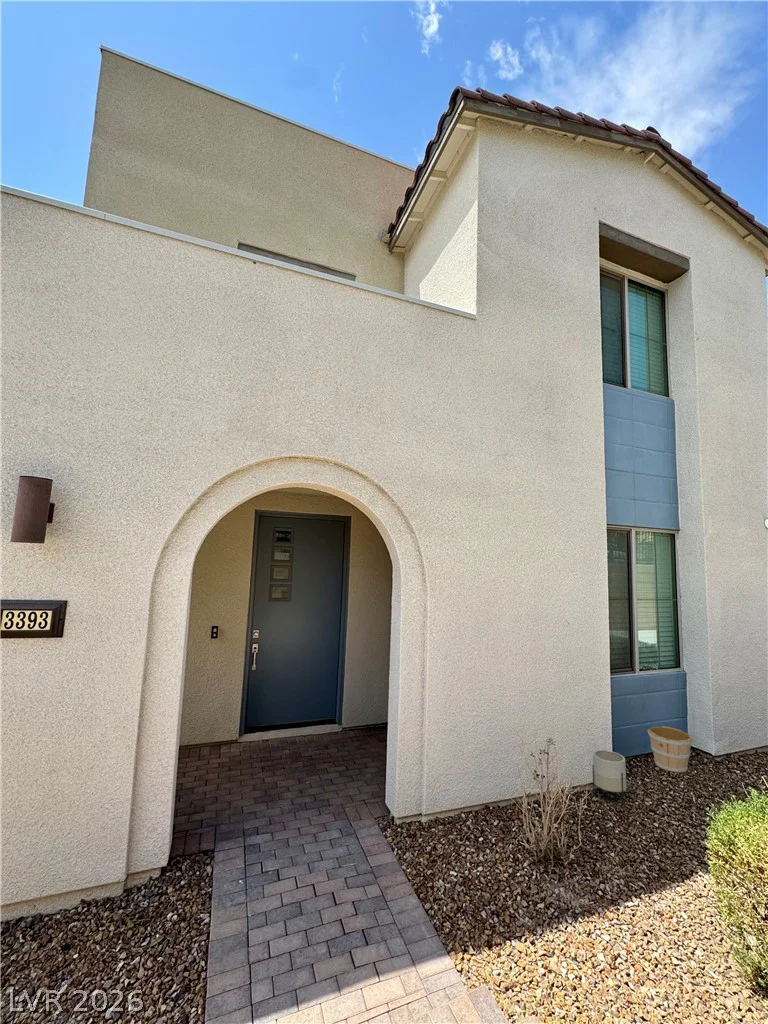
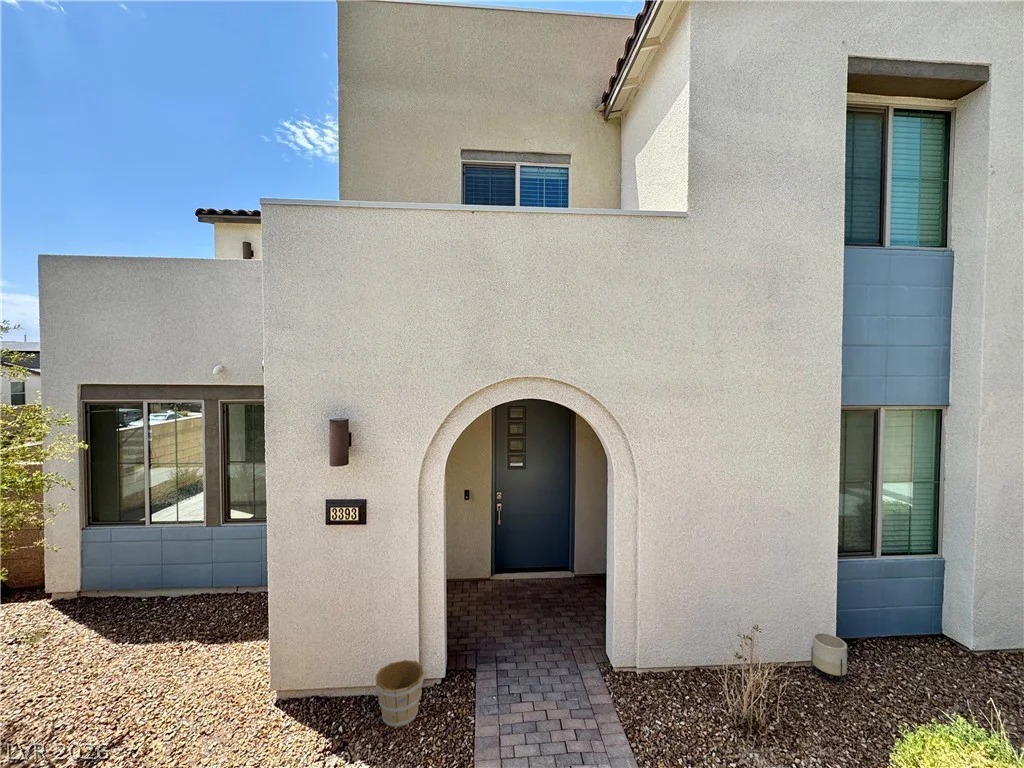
wooden bucket: present [648,726,693,773] -> present [375,660,425,728]

